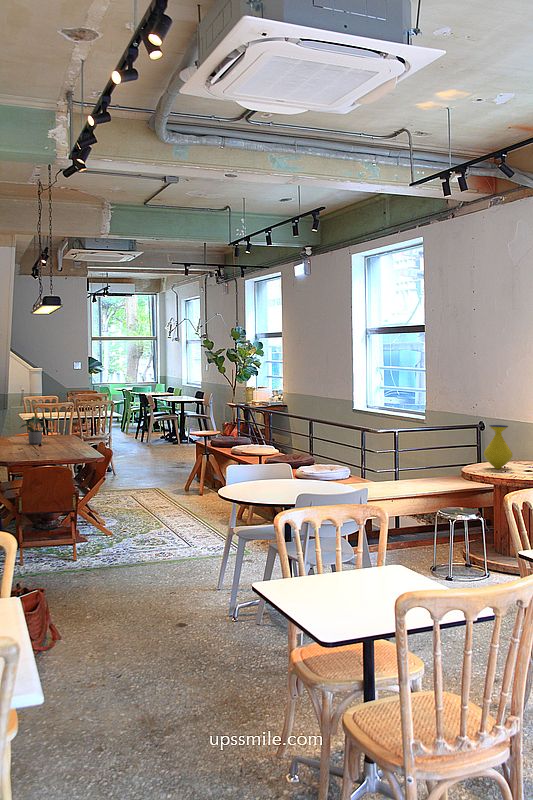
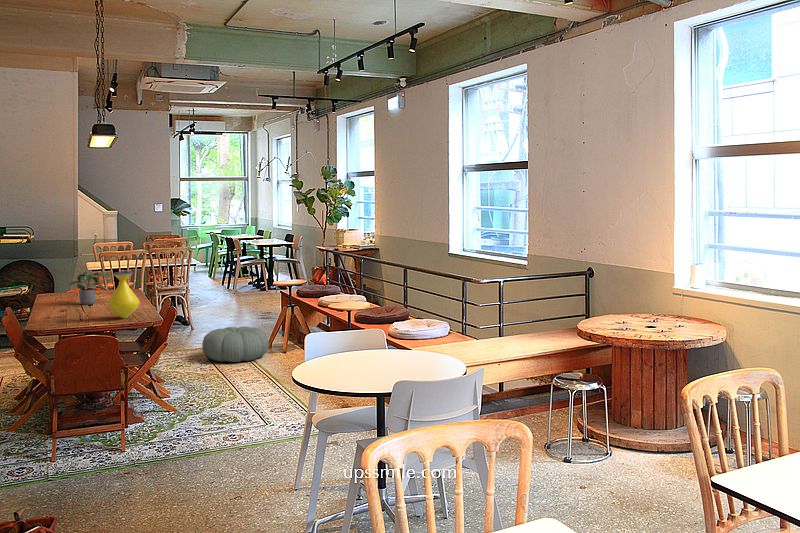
vase: present [484,425,512,469] -> present [108,272,139,318]
pouf: none [128,471,187,502] -> present [202,327,269,362]

